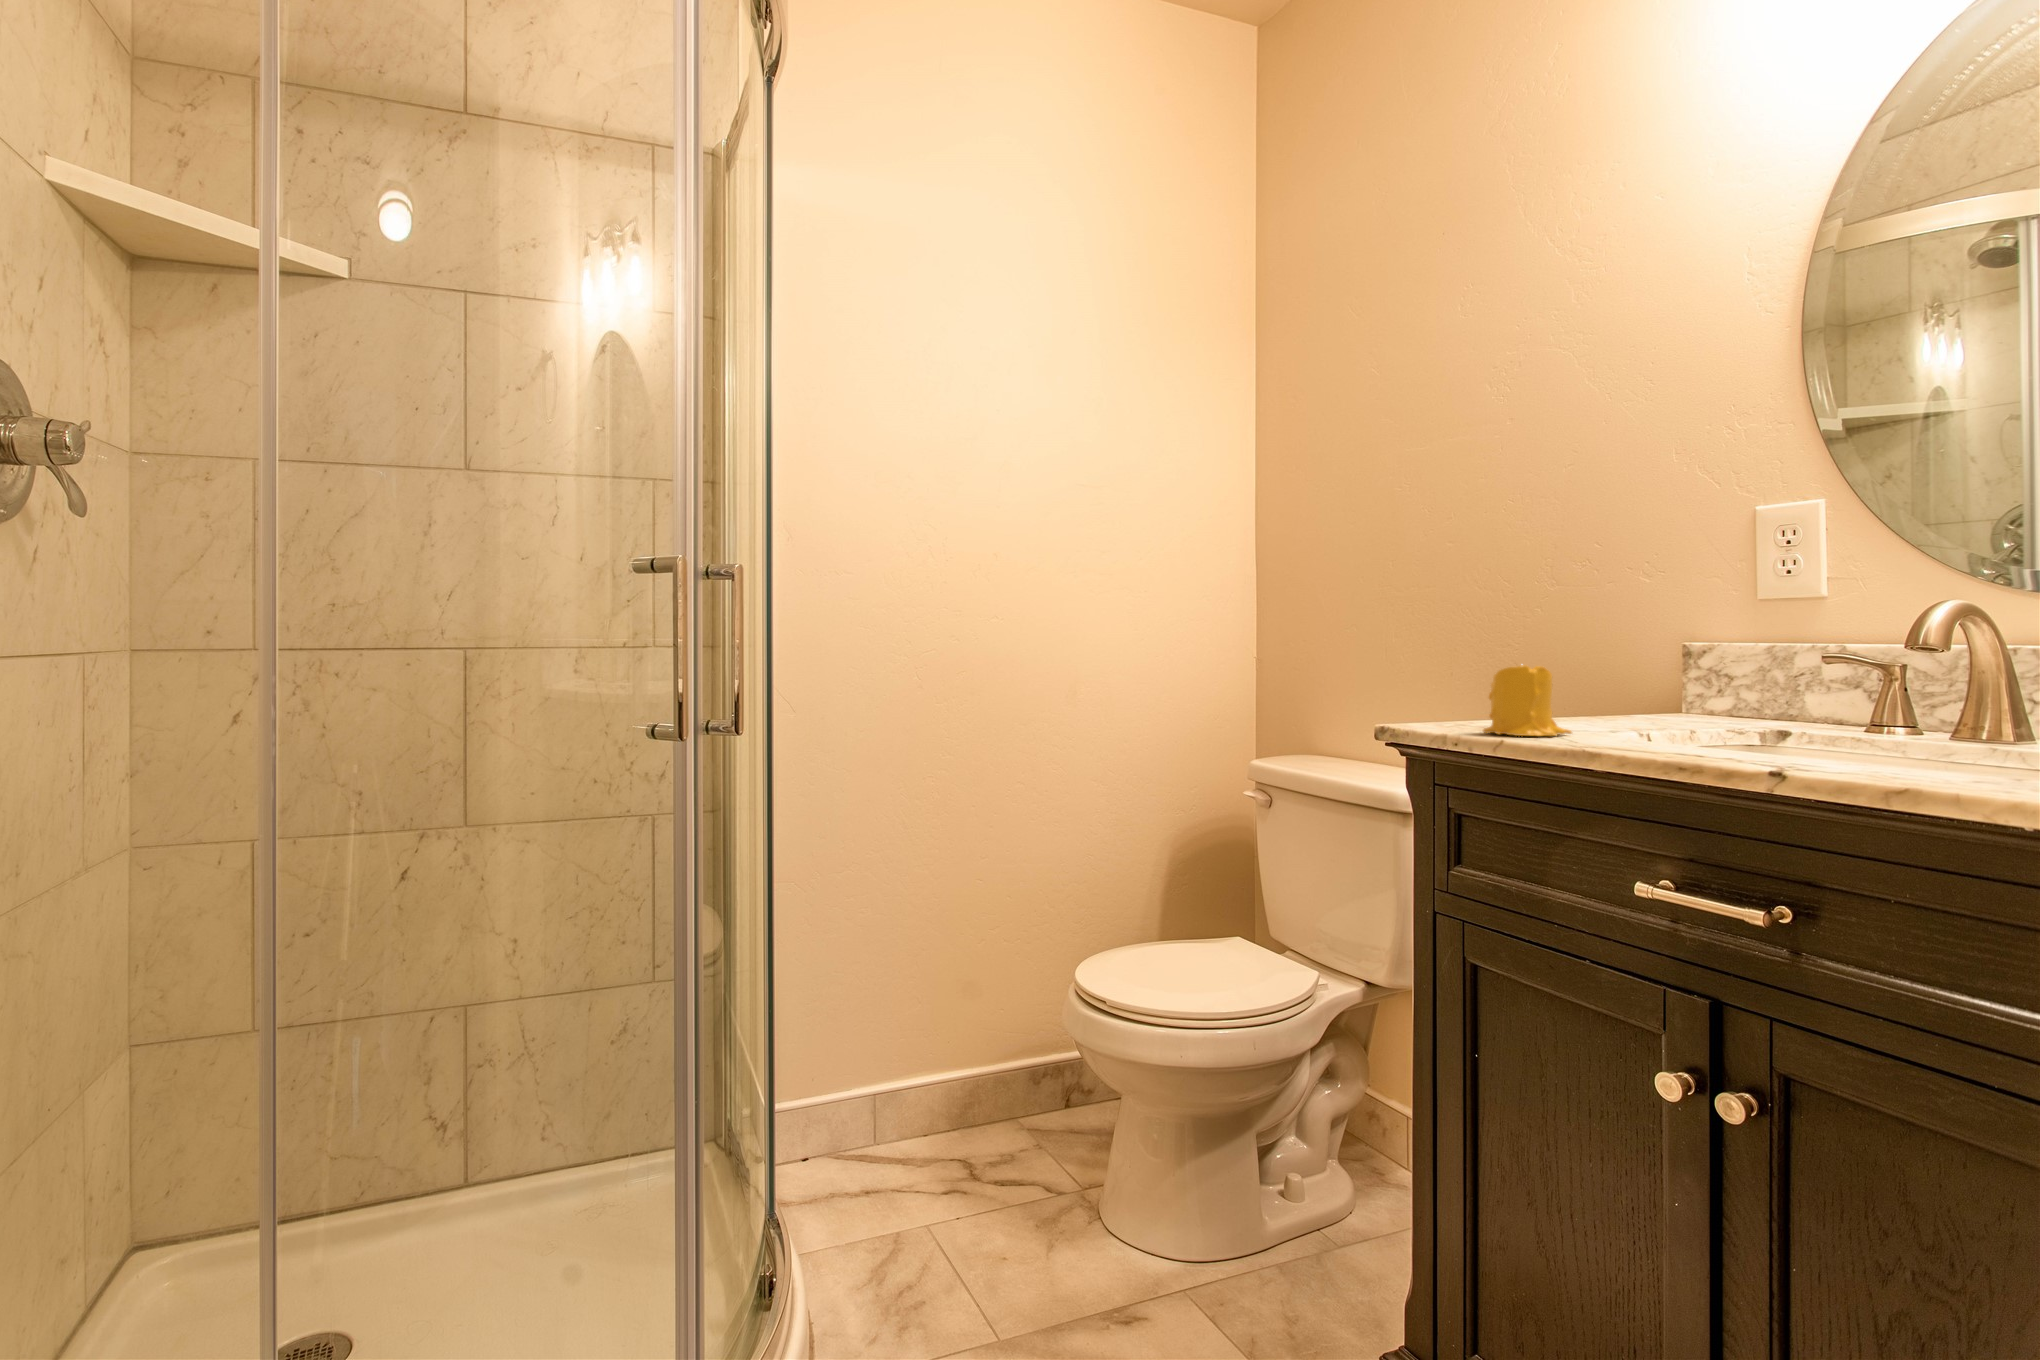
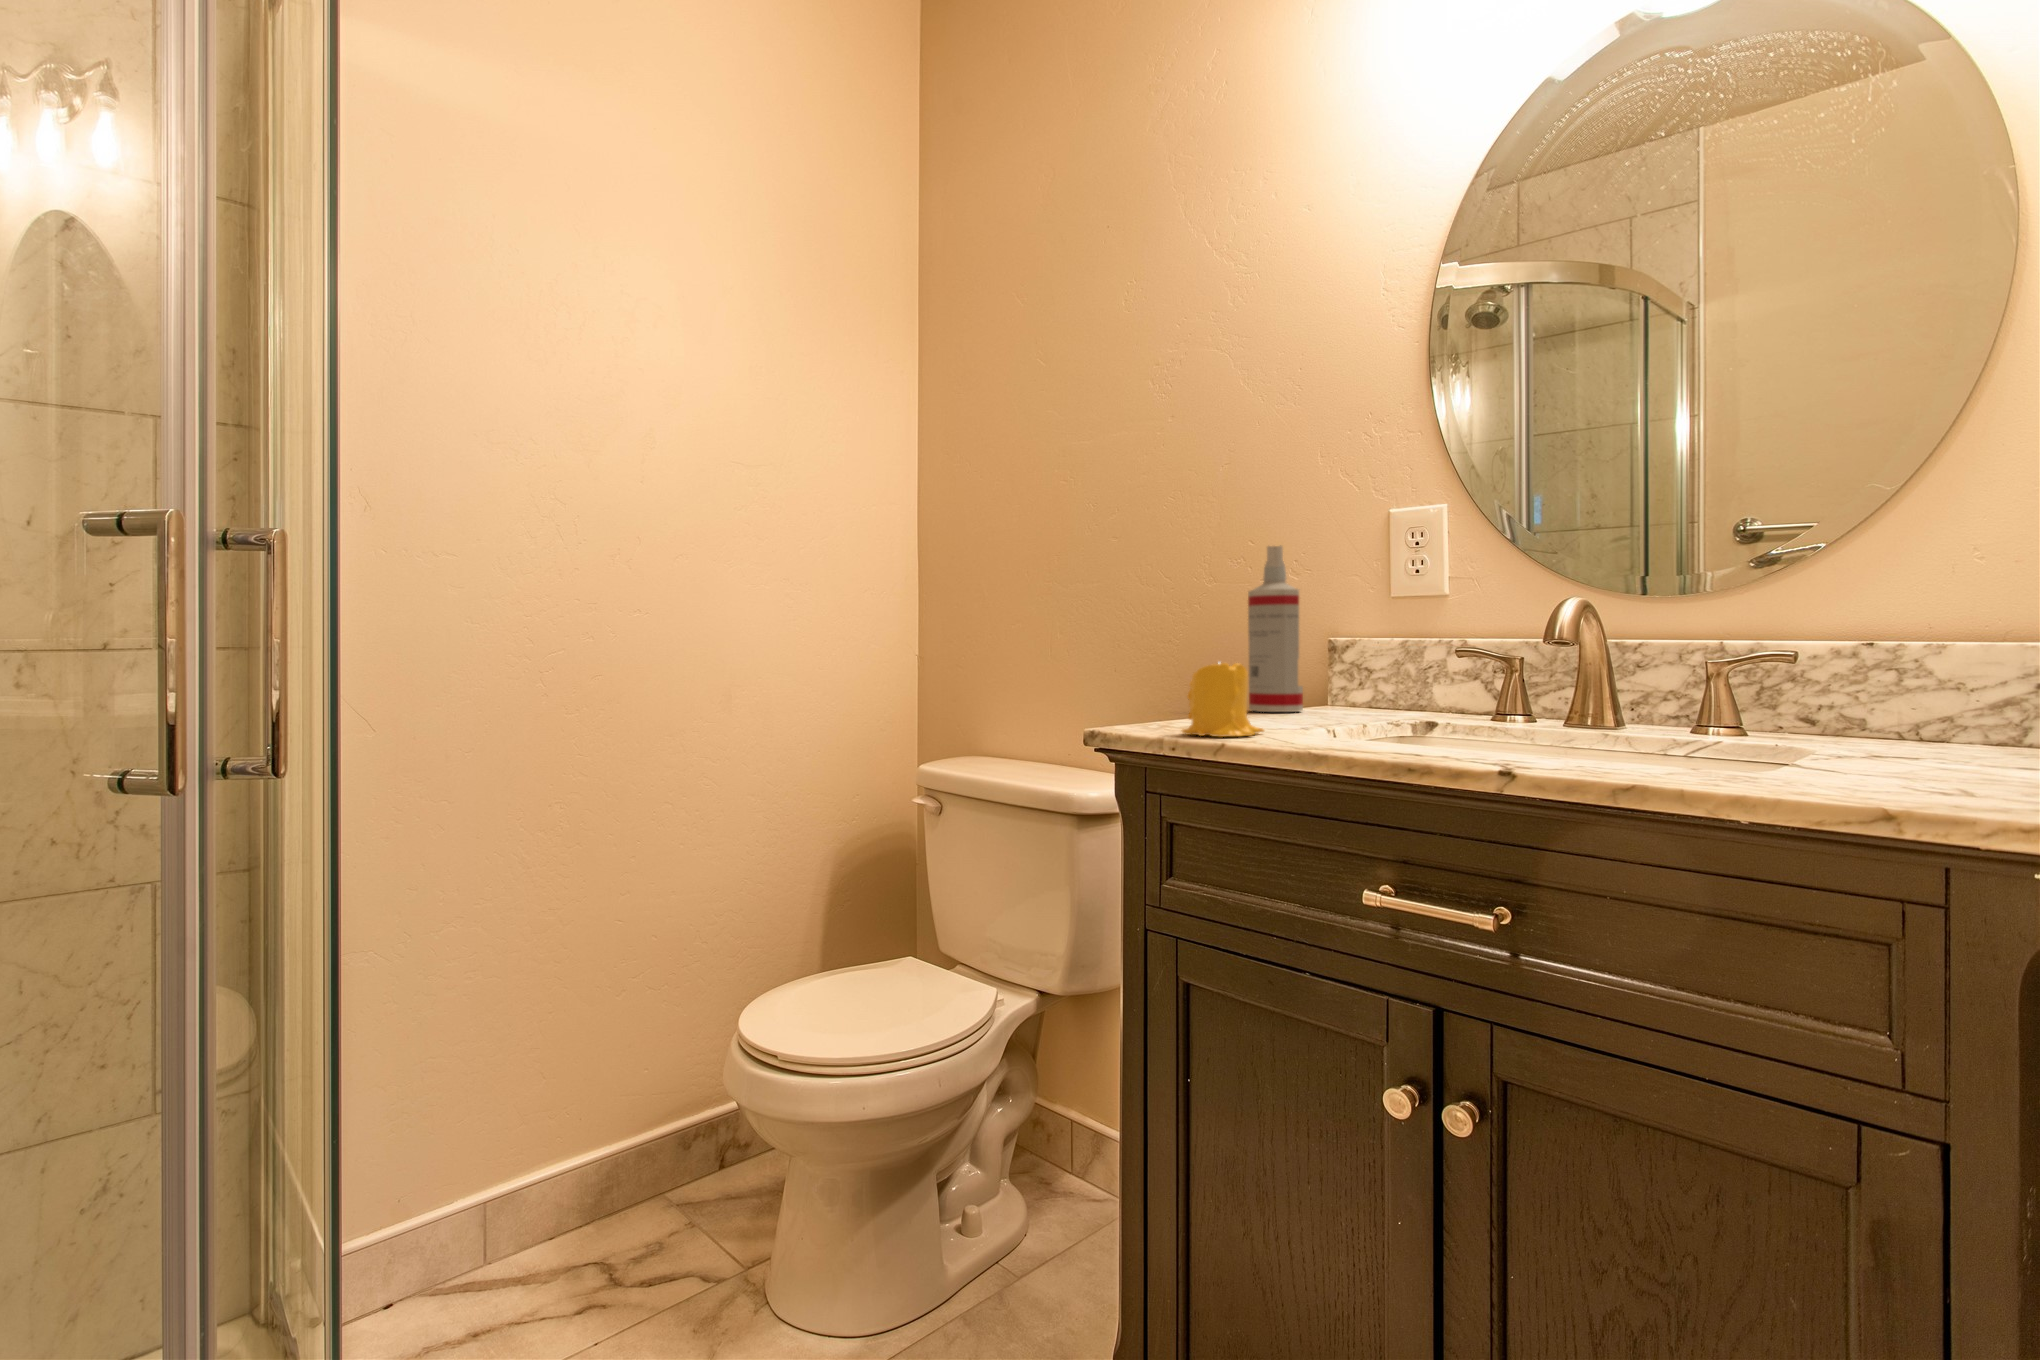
spray bottle: none [1594,546,1657,719] -> present [1248,545,1303,712]

